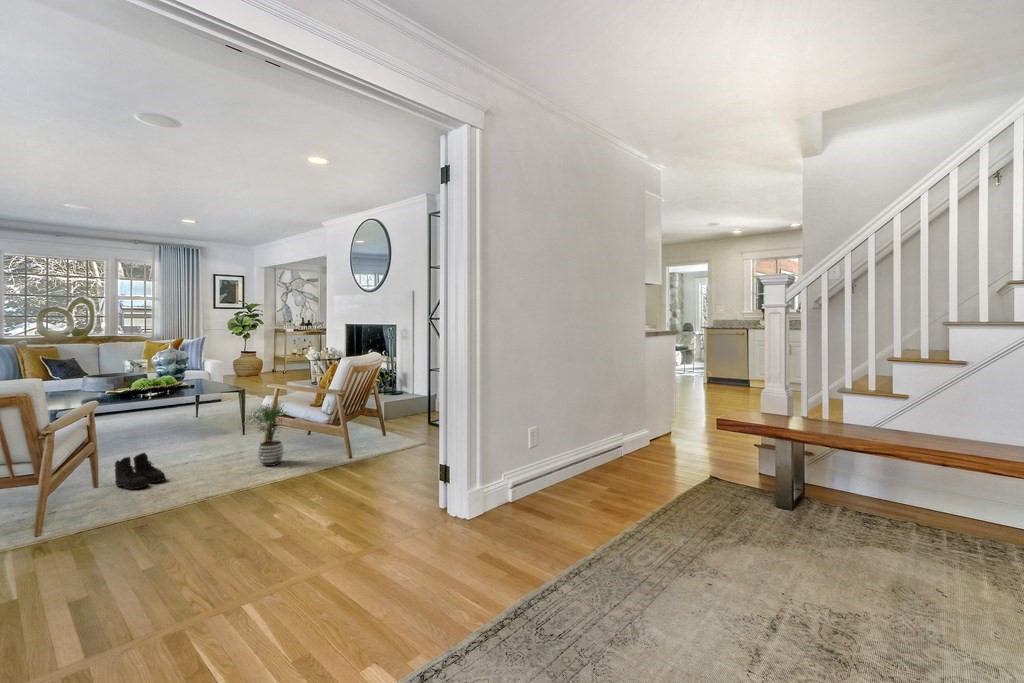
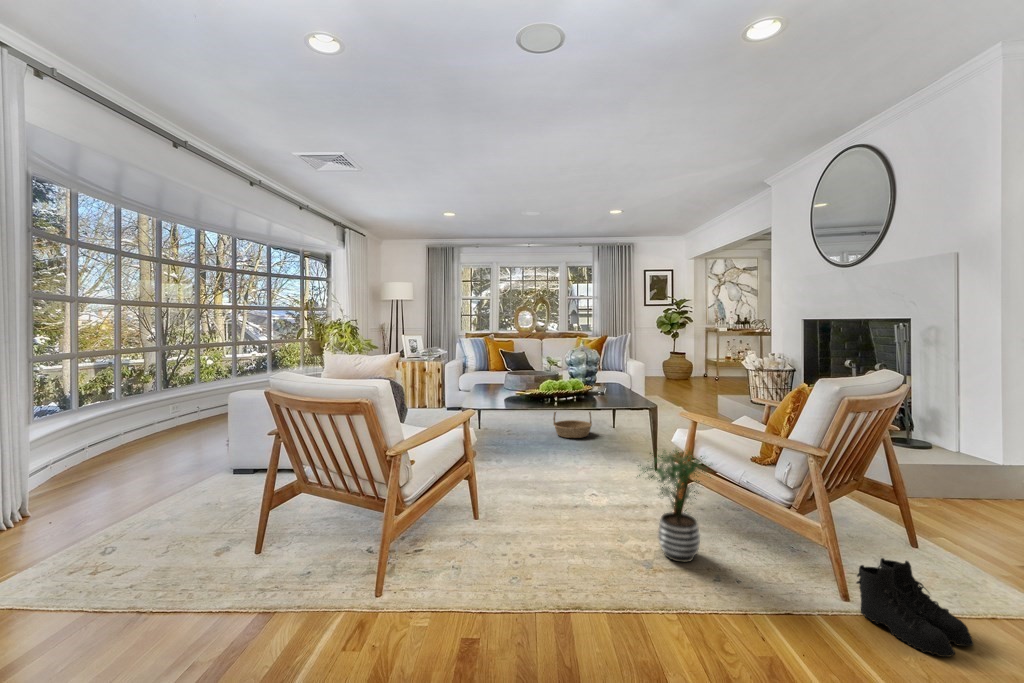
basket: none [136,393,179,430] -> present [553,412,592,438]
boots: present [115,453,166,489] -> present [856,558,974,657]

